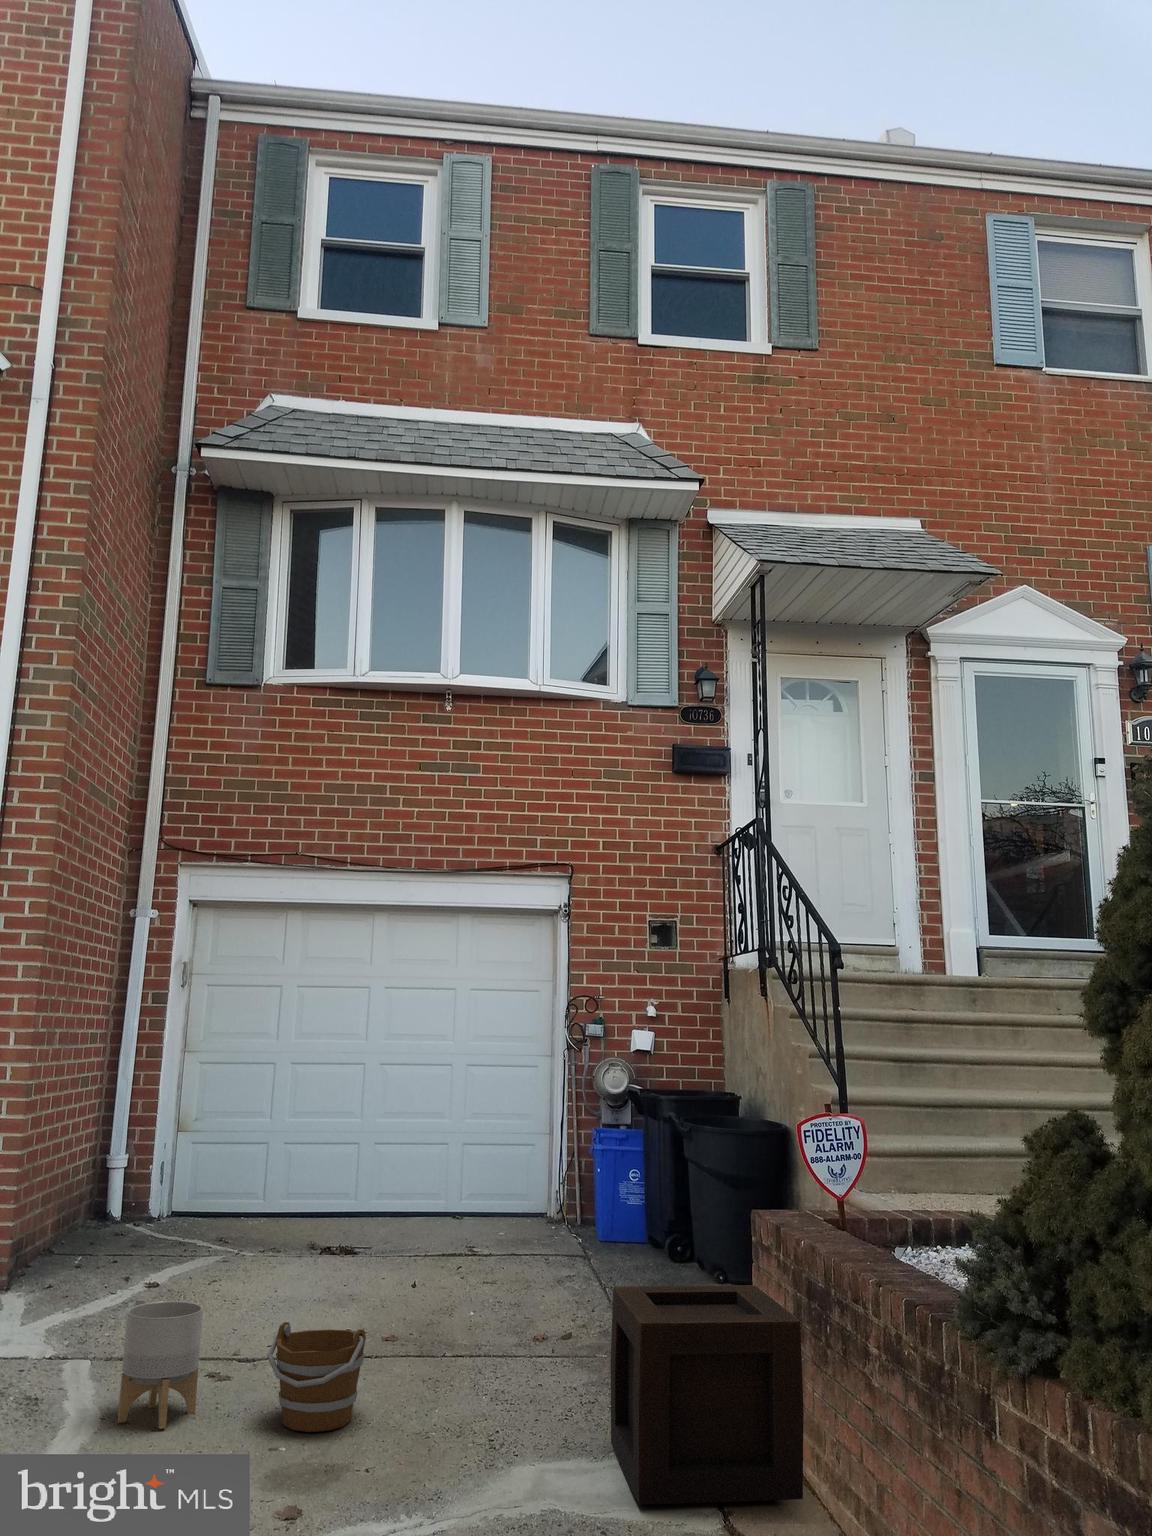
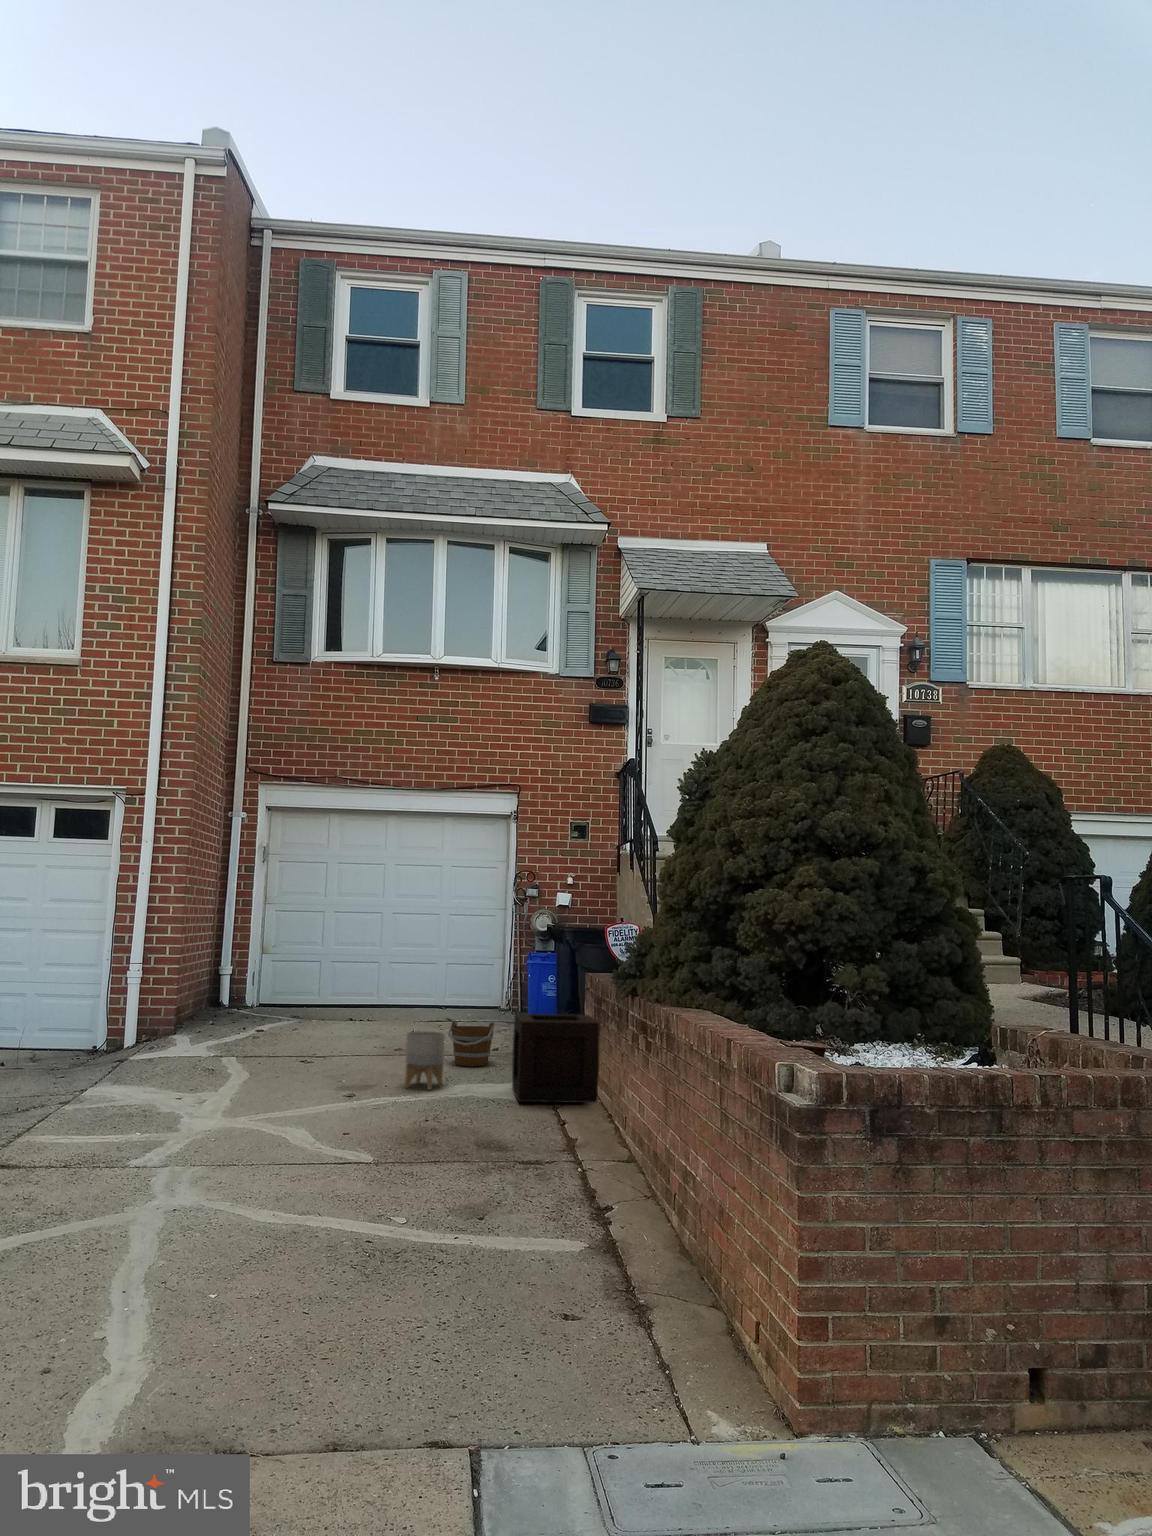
planter: present [118,1301,203,1429] -> present [405,1031,445,1089]
bucket: present [267,1322,366,1432] -> present [448,1020,494,1066]

